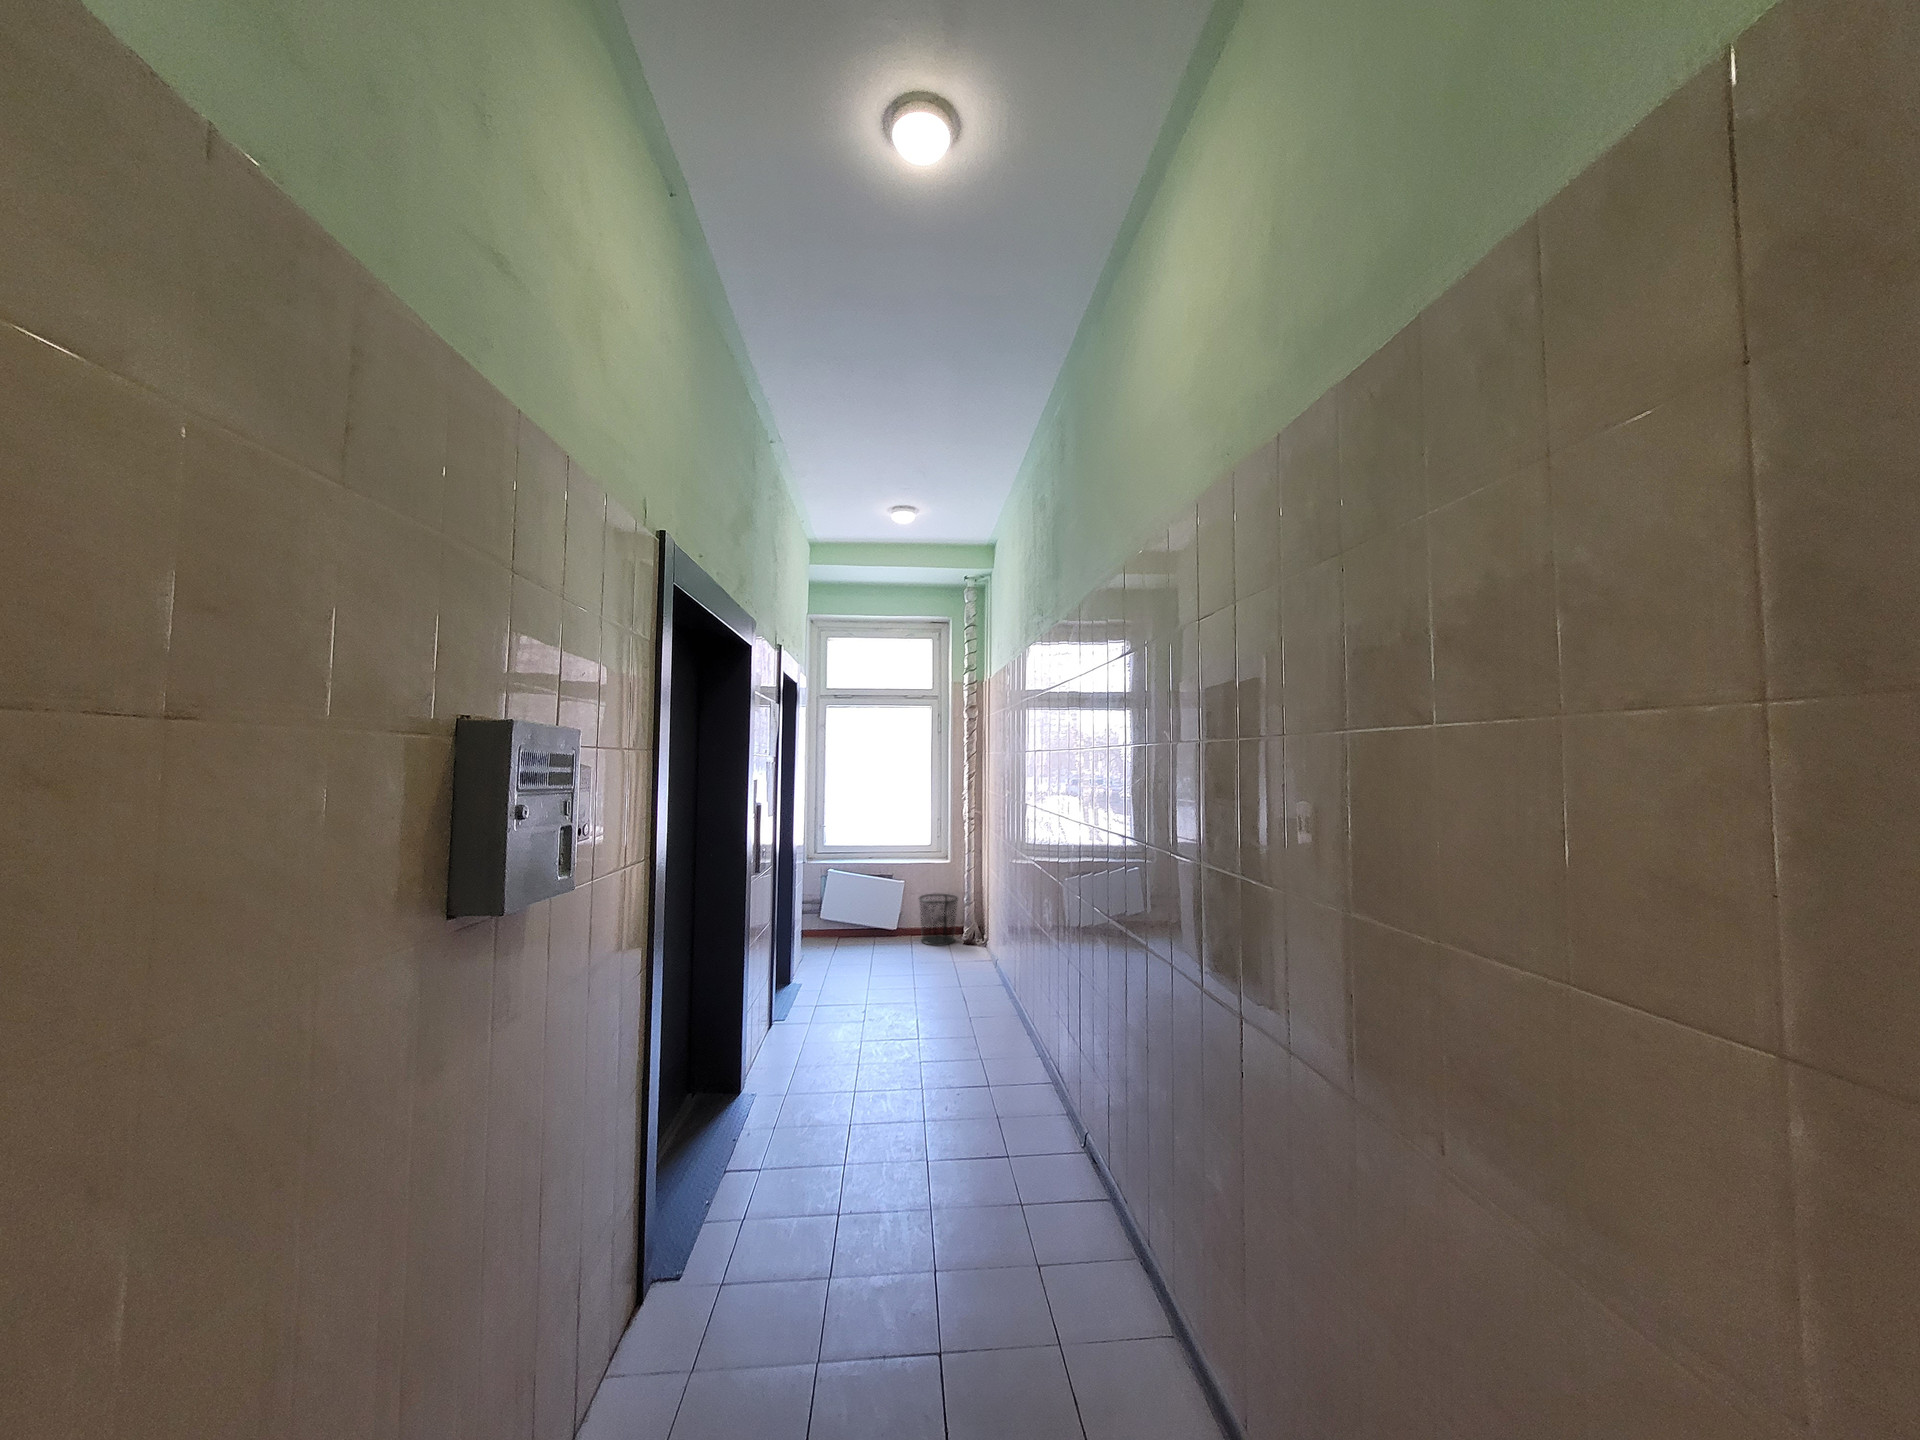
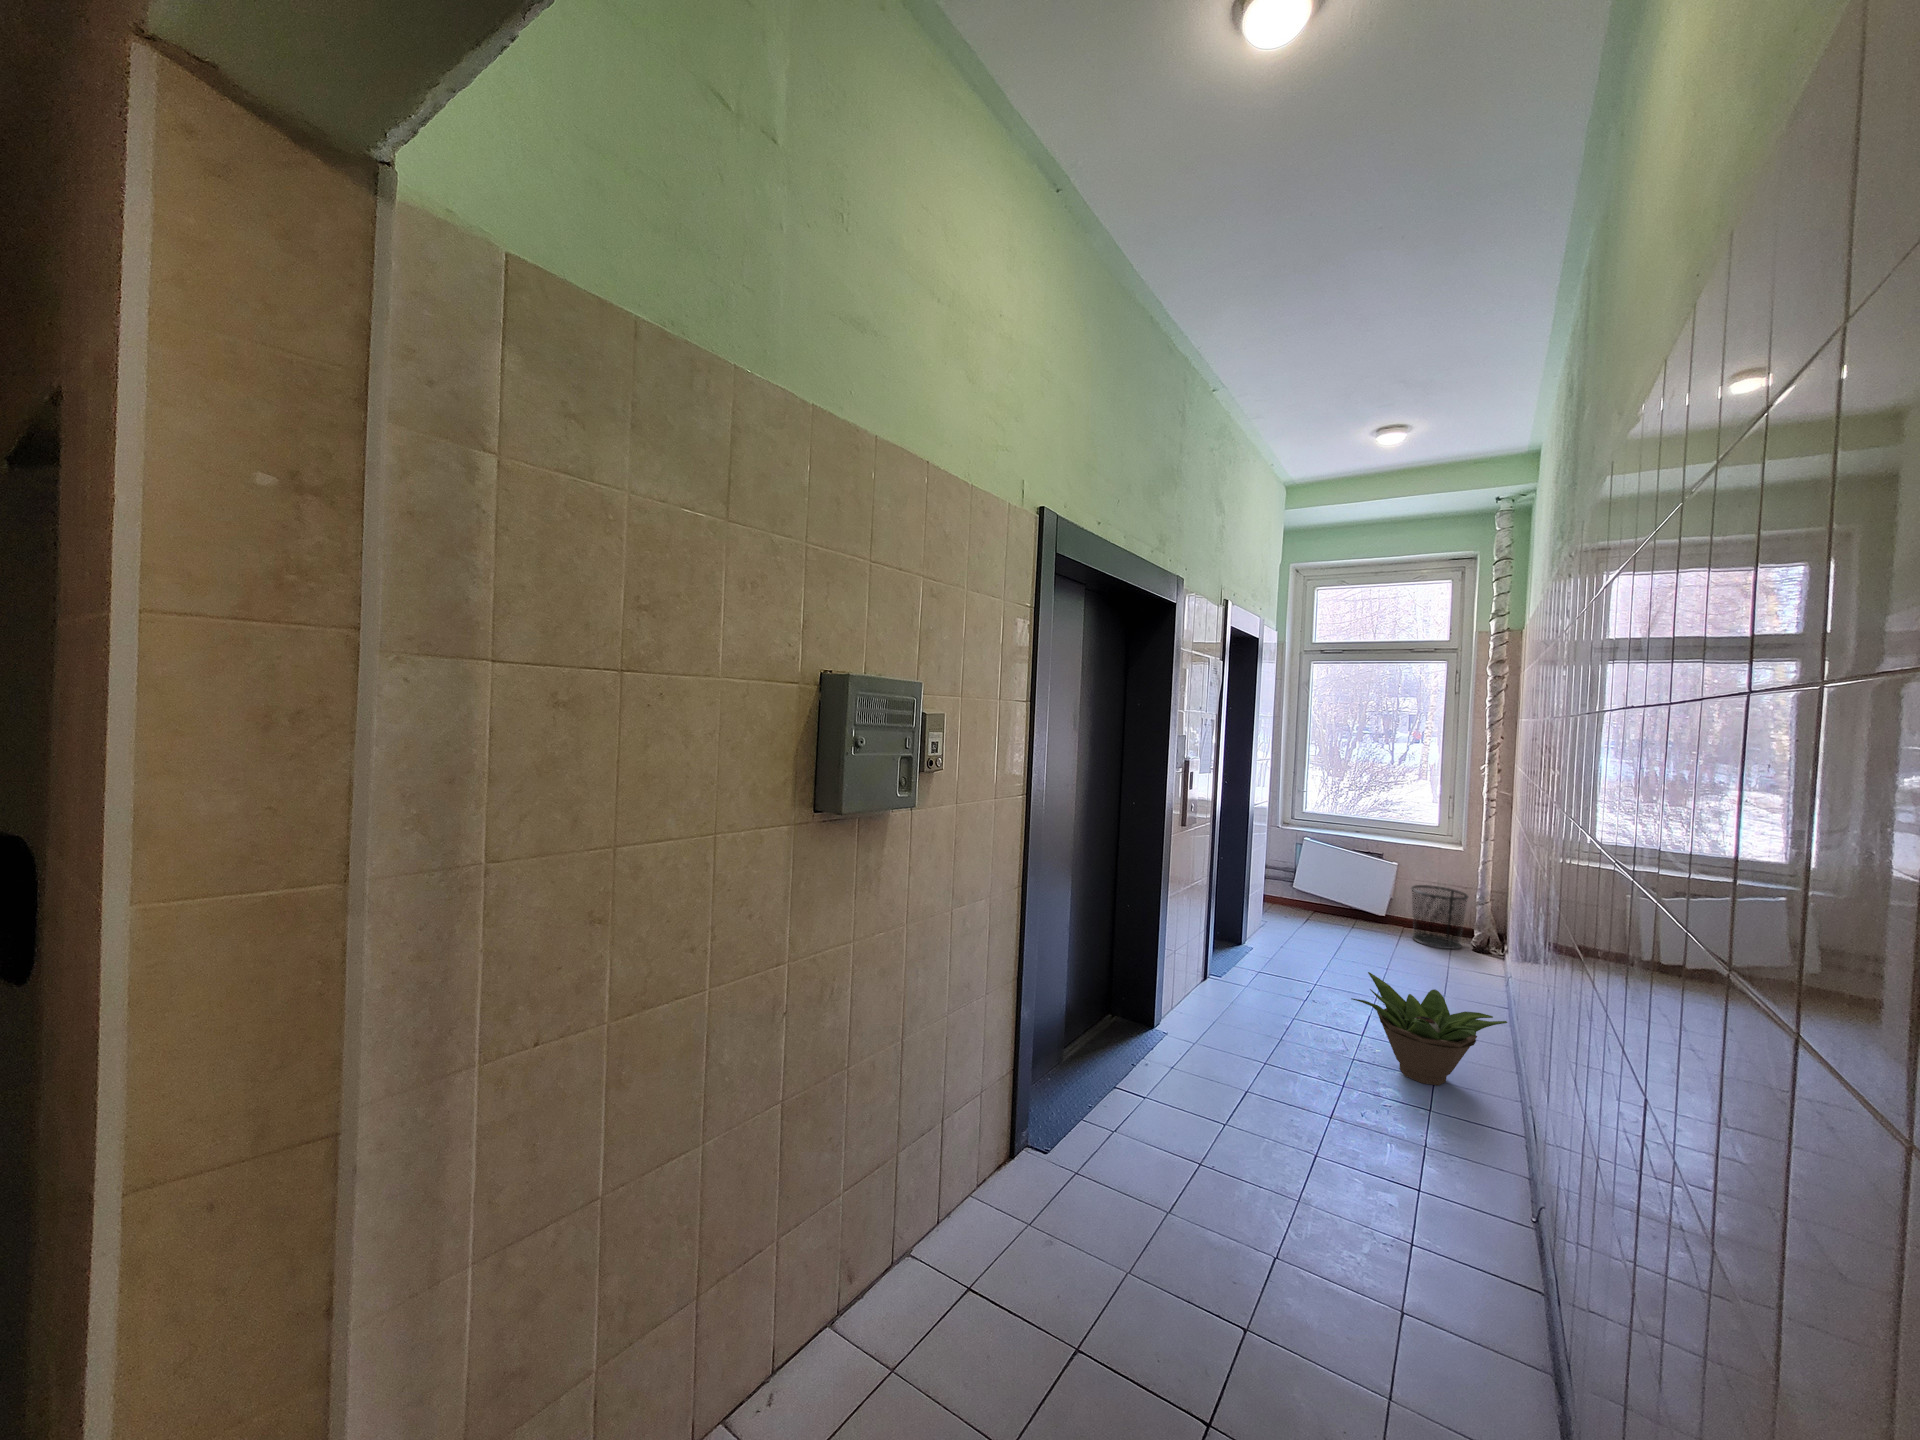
decorative plant: none [917,978,1019,1061] -> present [1351,972,1507,1085]

